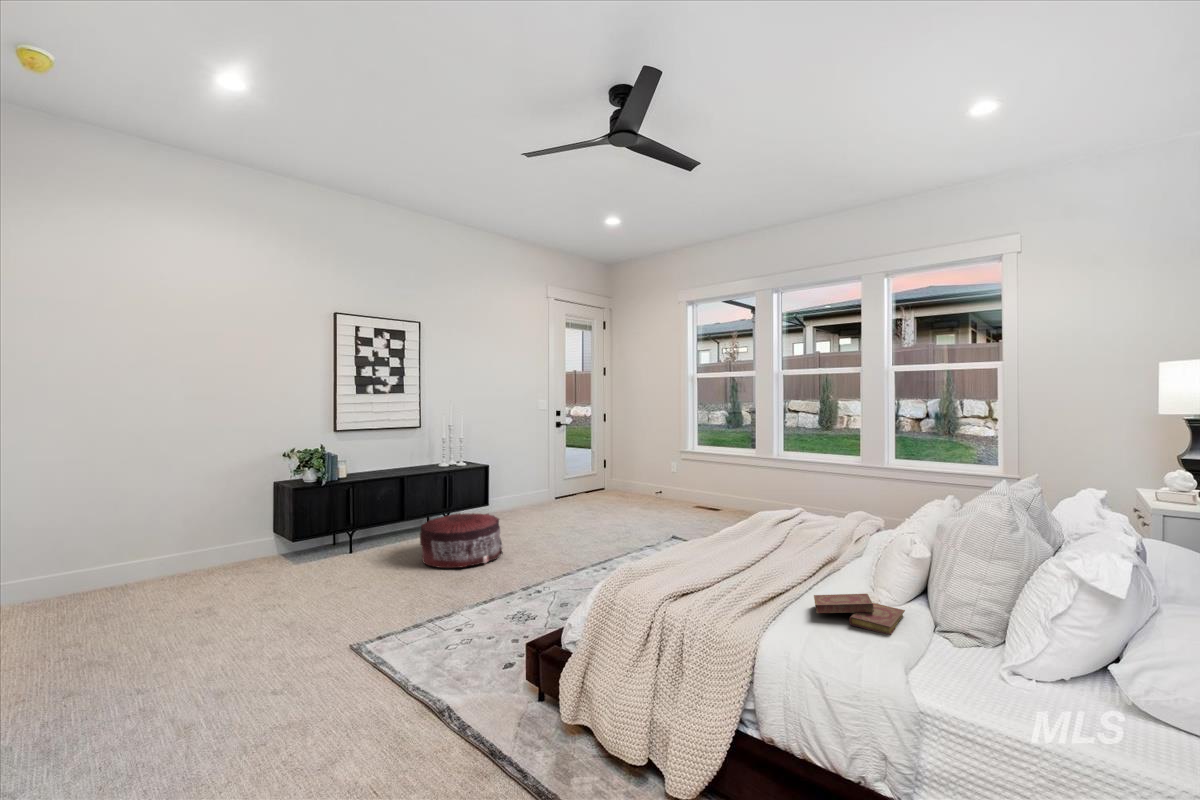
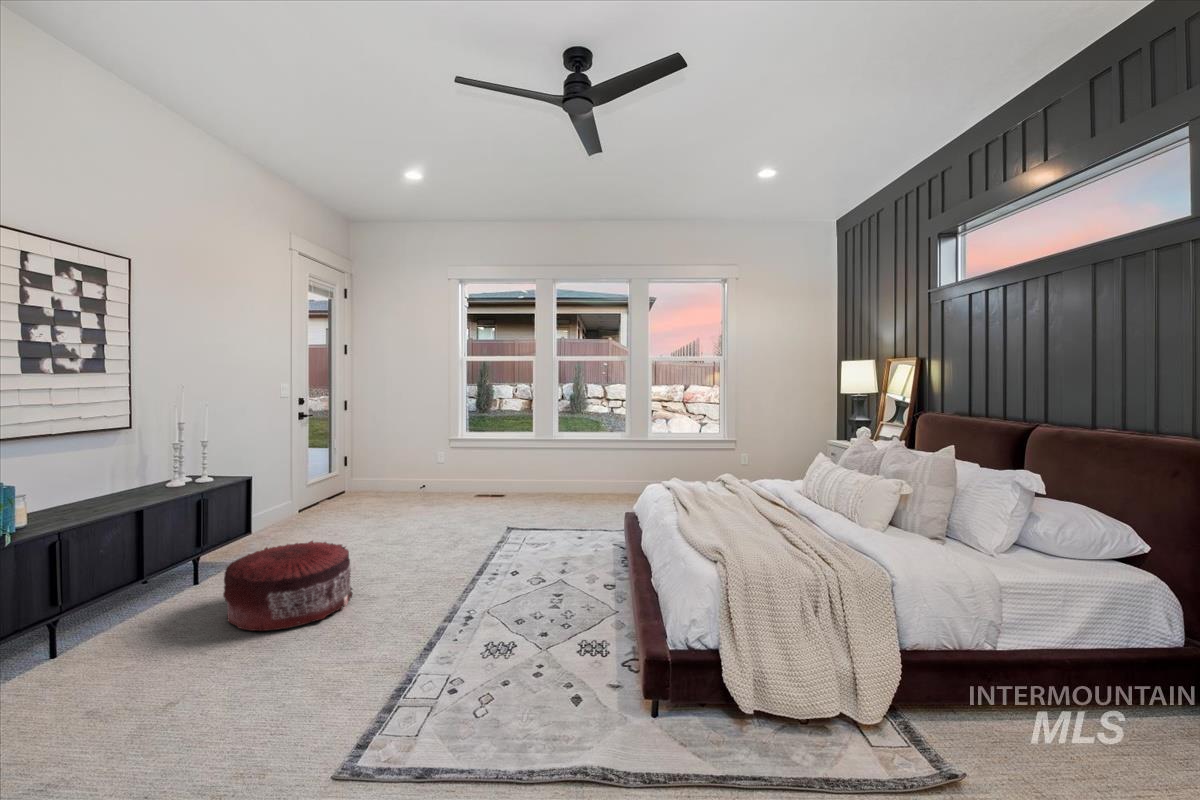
book: present [814,594,905,635] -> none [874,540,948,563]

